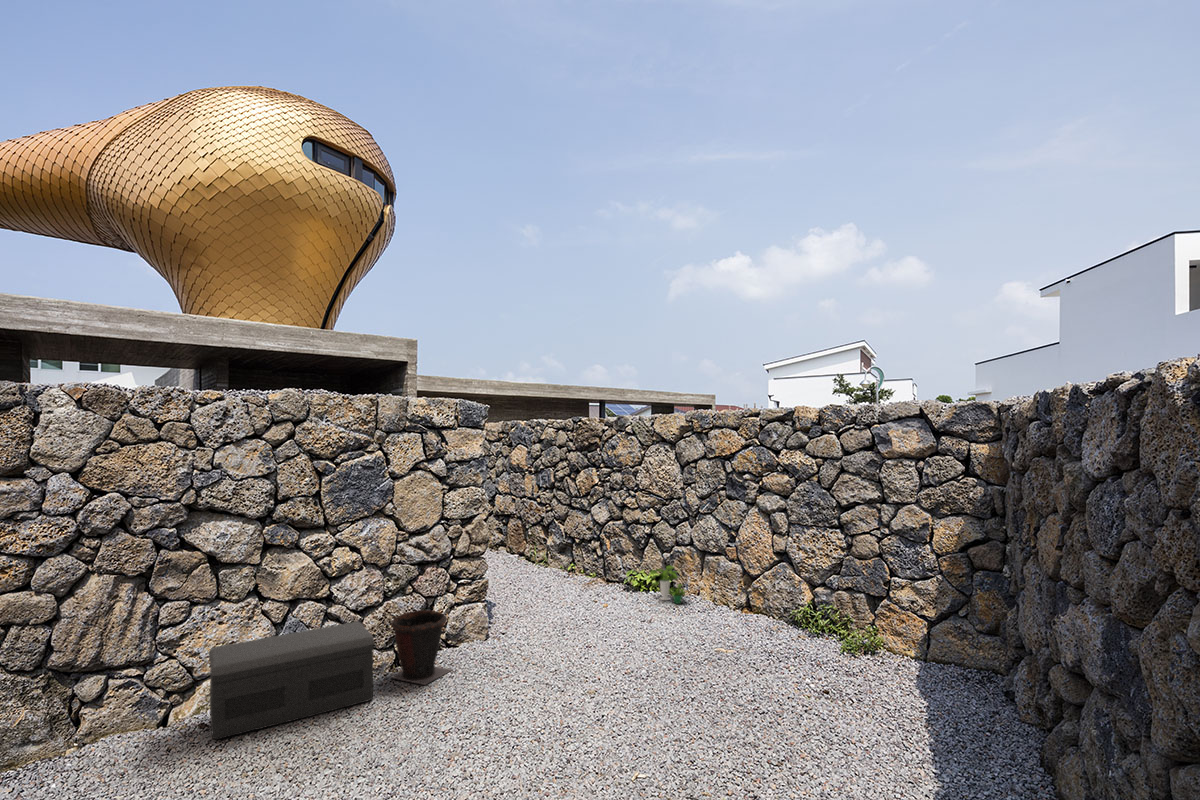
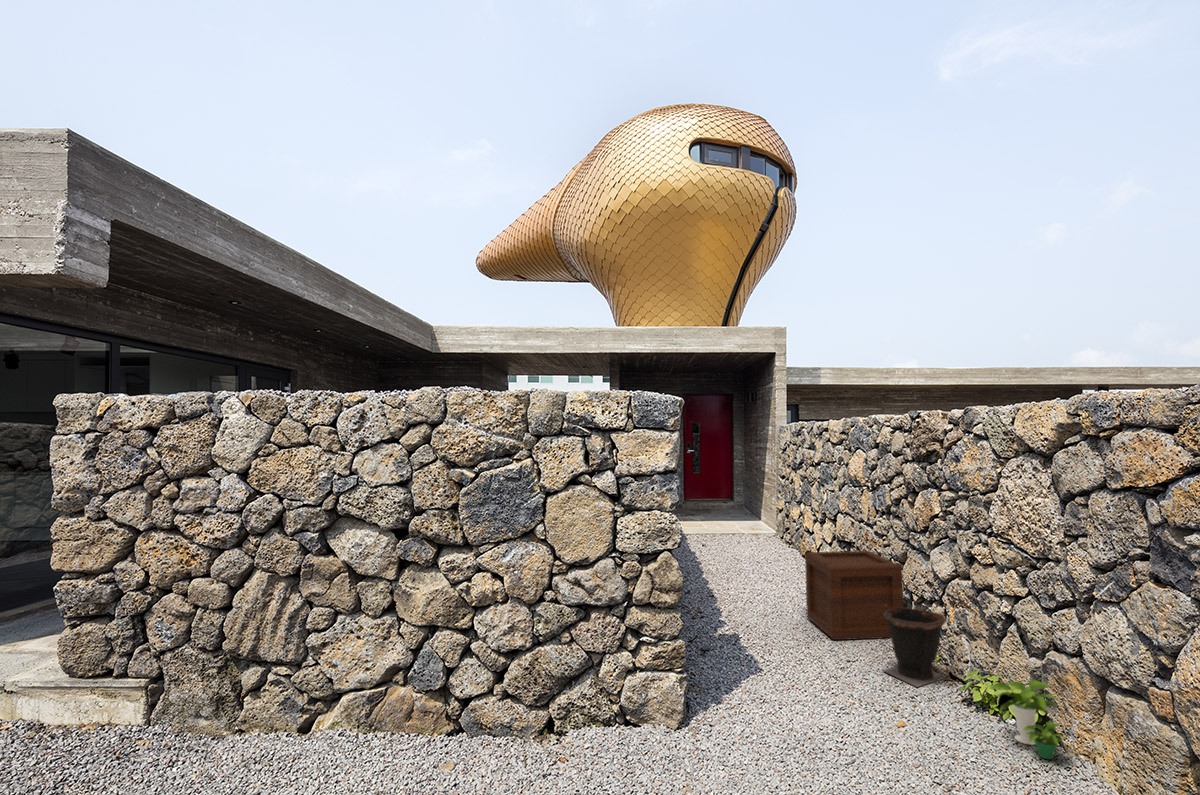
wooden crate: none [502,514,570,576] -> present [805,551,903,640]
bucket: present [391,610,452,685] -> present [883,604,947,687]
storage bench: present [209,622,374,740] -> none [313,664,497,777]

